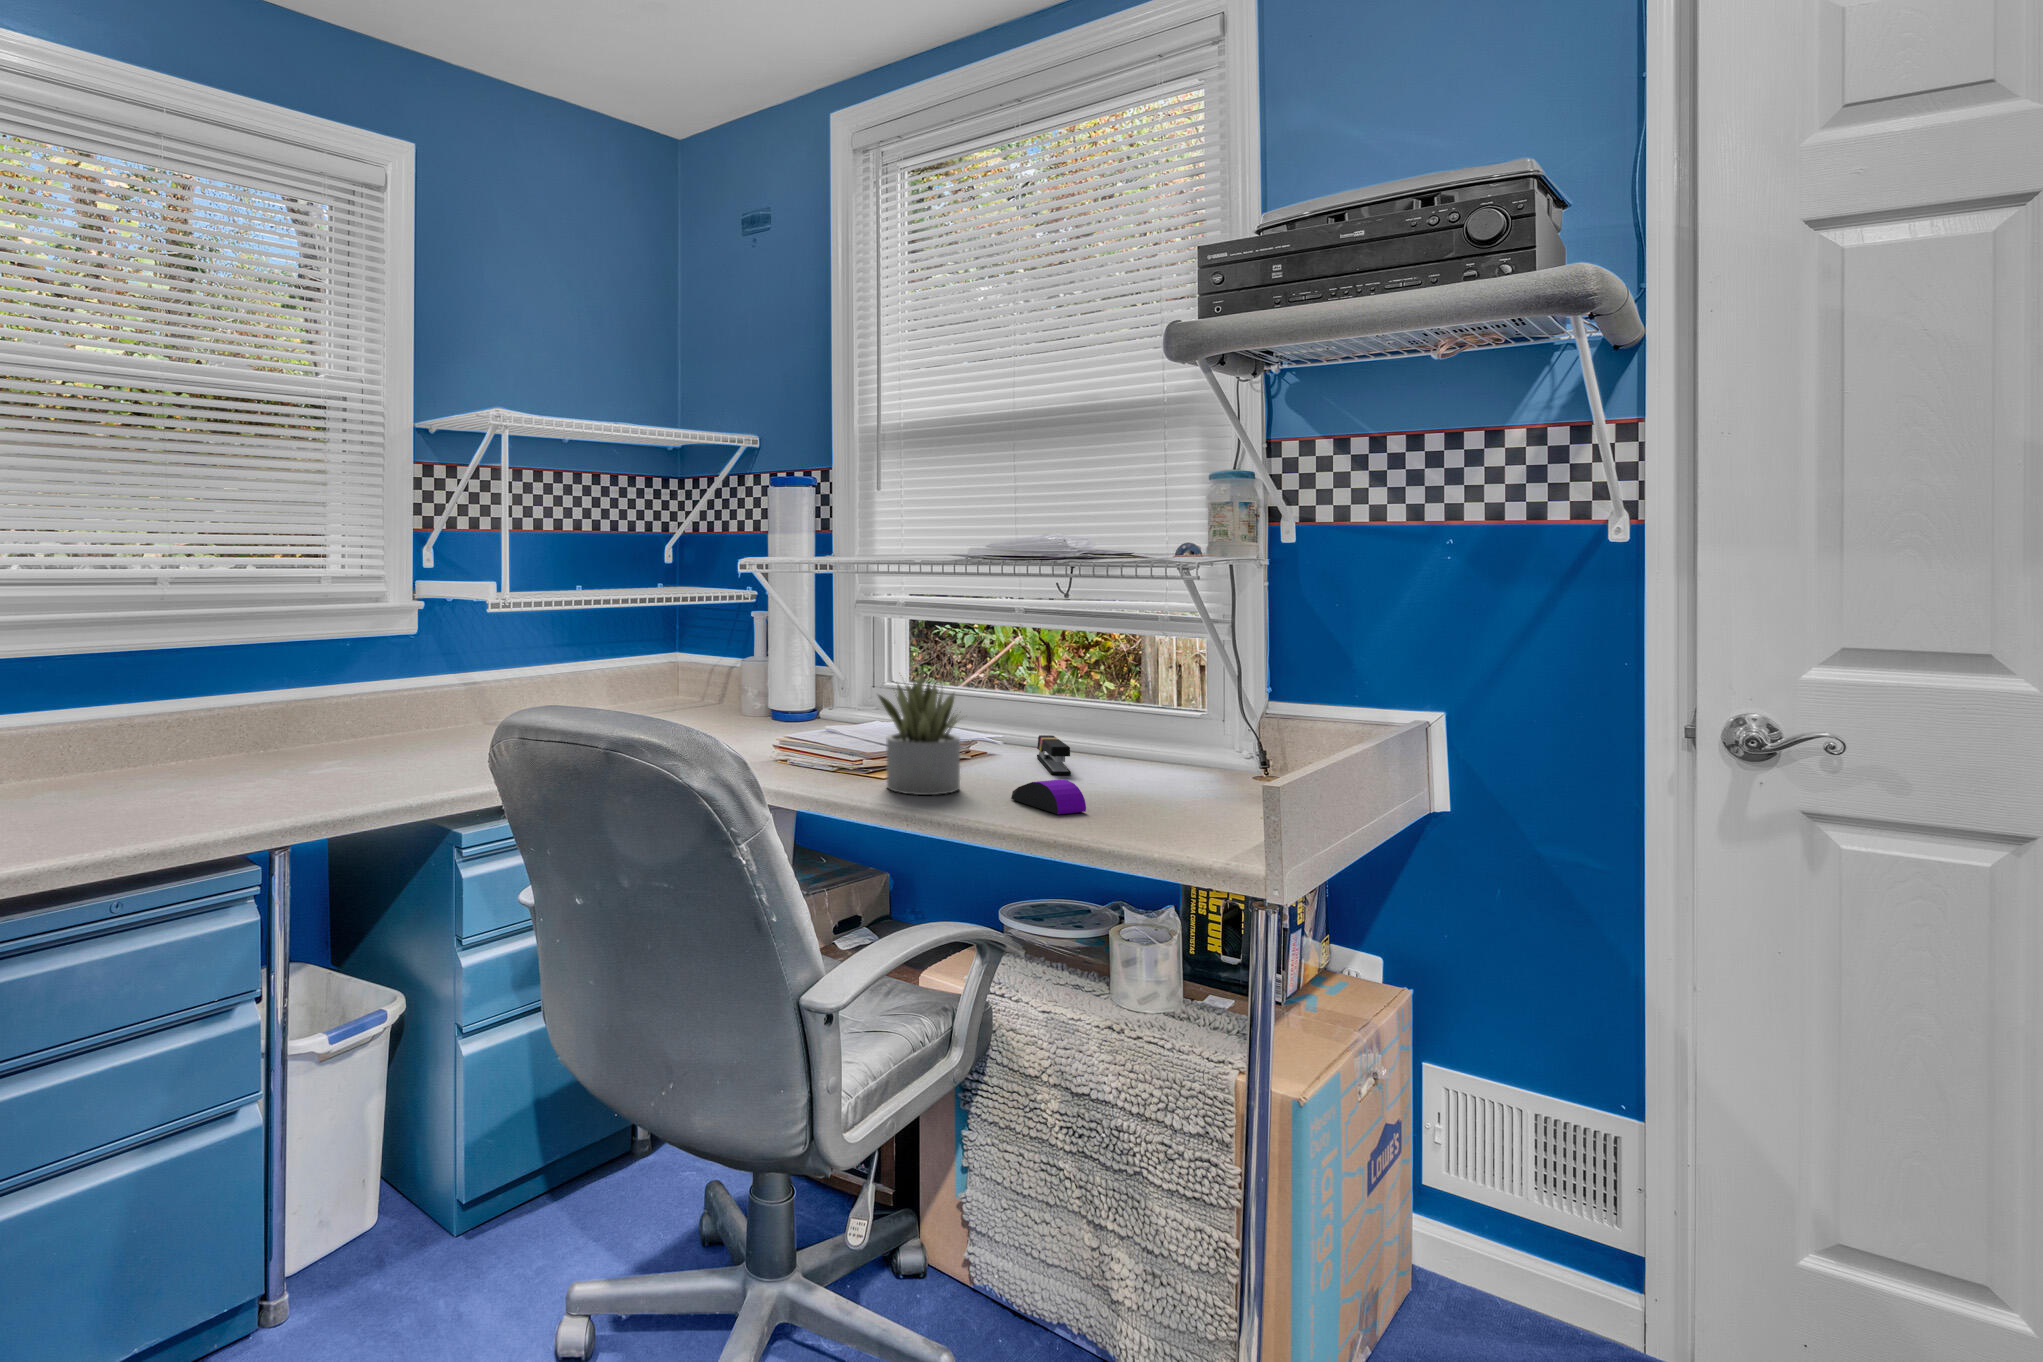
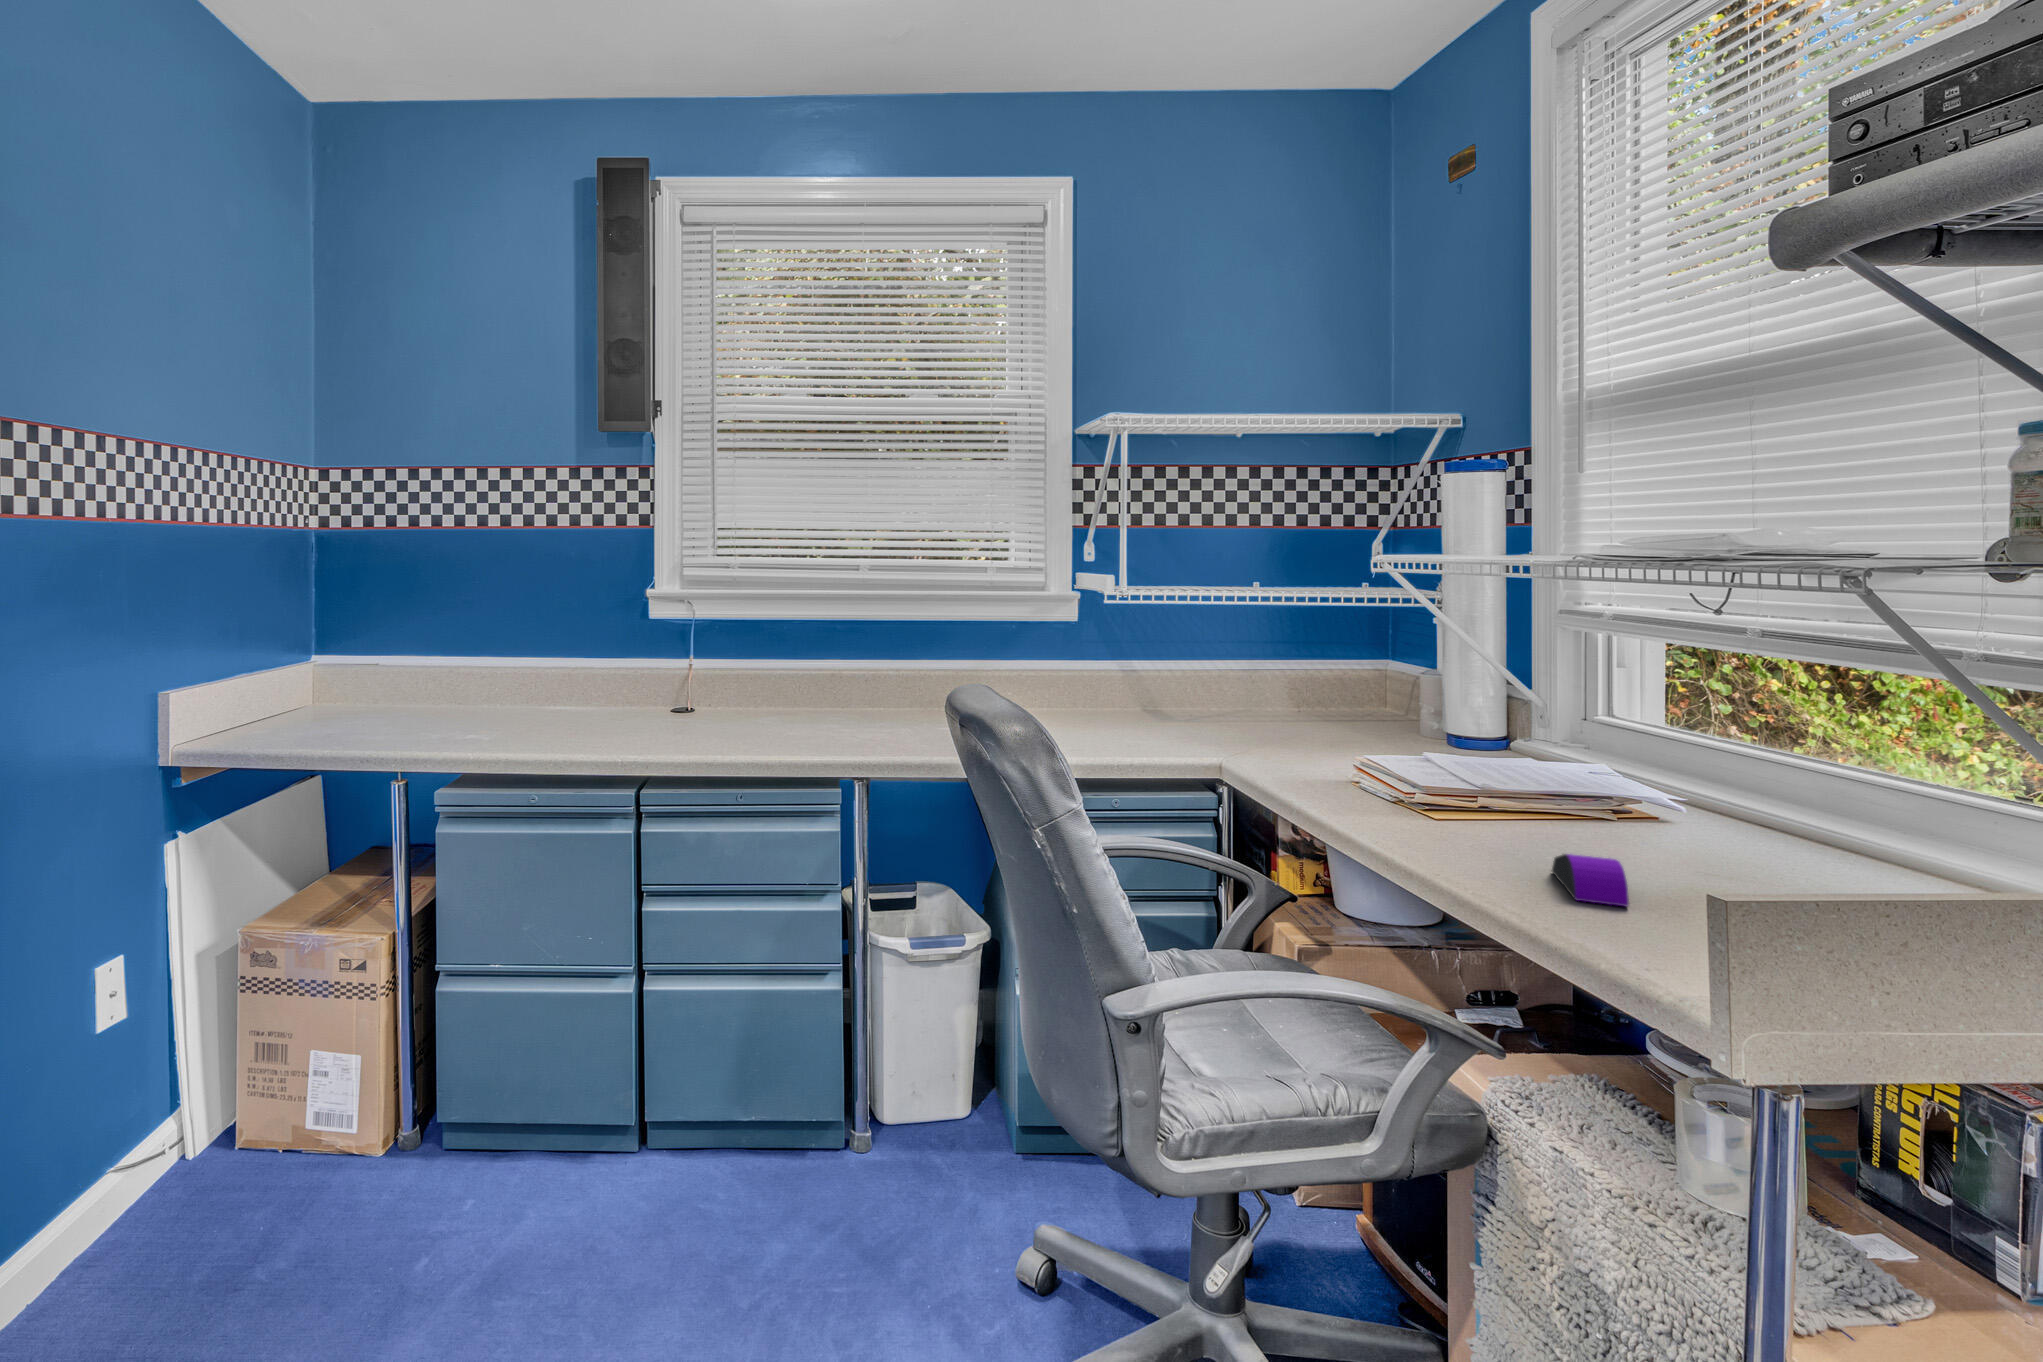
succulent plant: present [878,673,960,795] -> none [1404,695,1517,848]
stapler: present [1037,735,1071,775] -> none [1699,807,1764,864]

